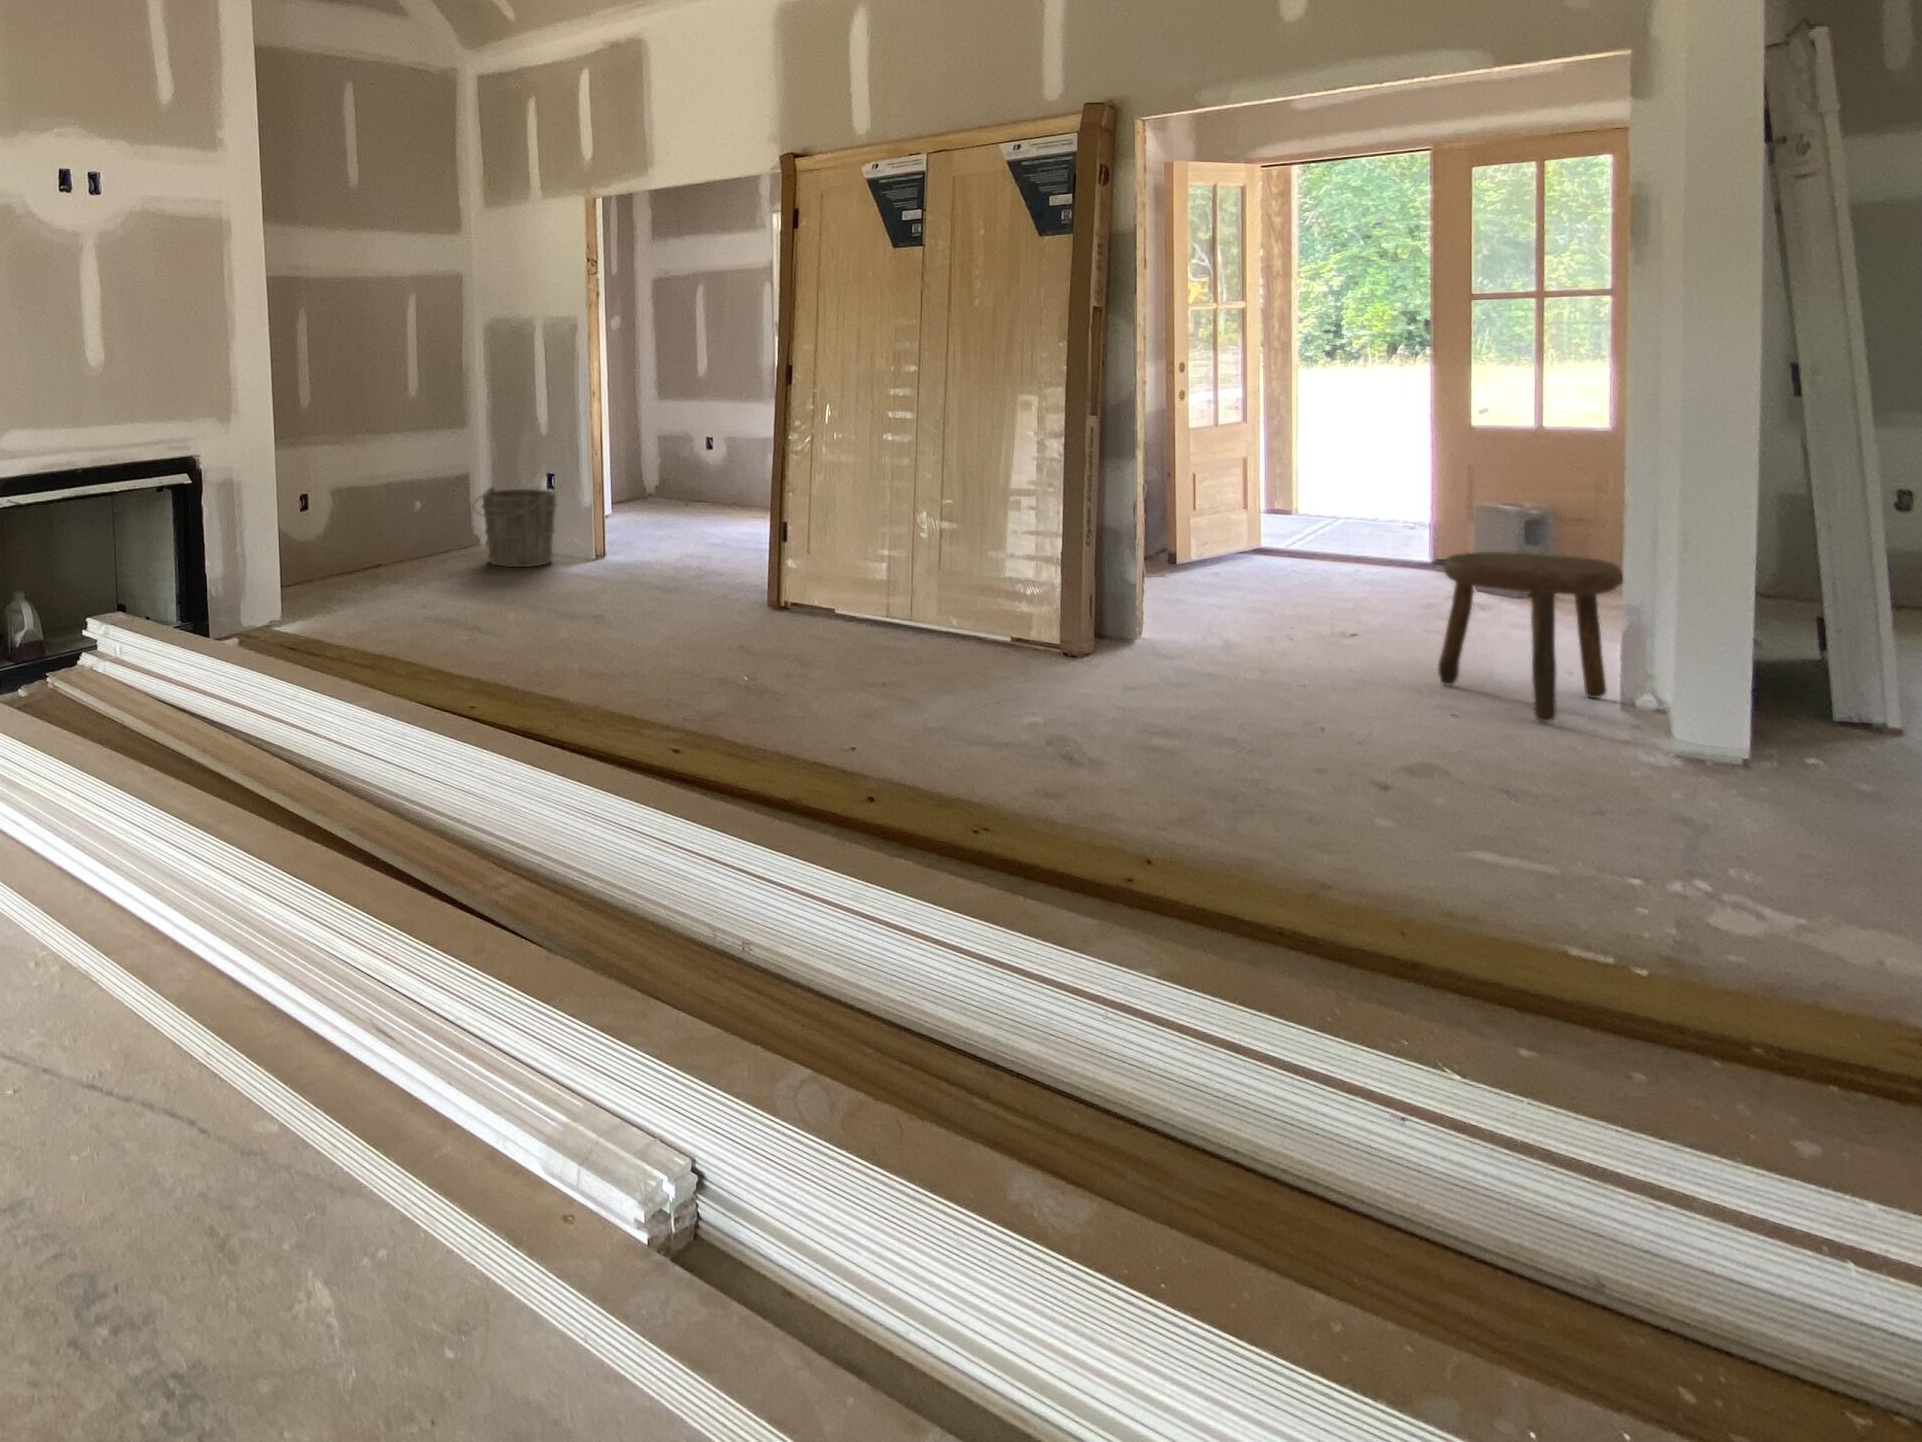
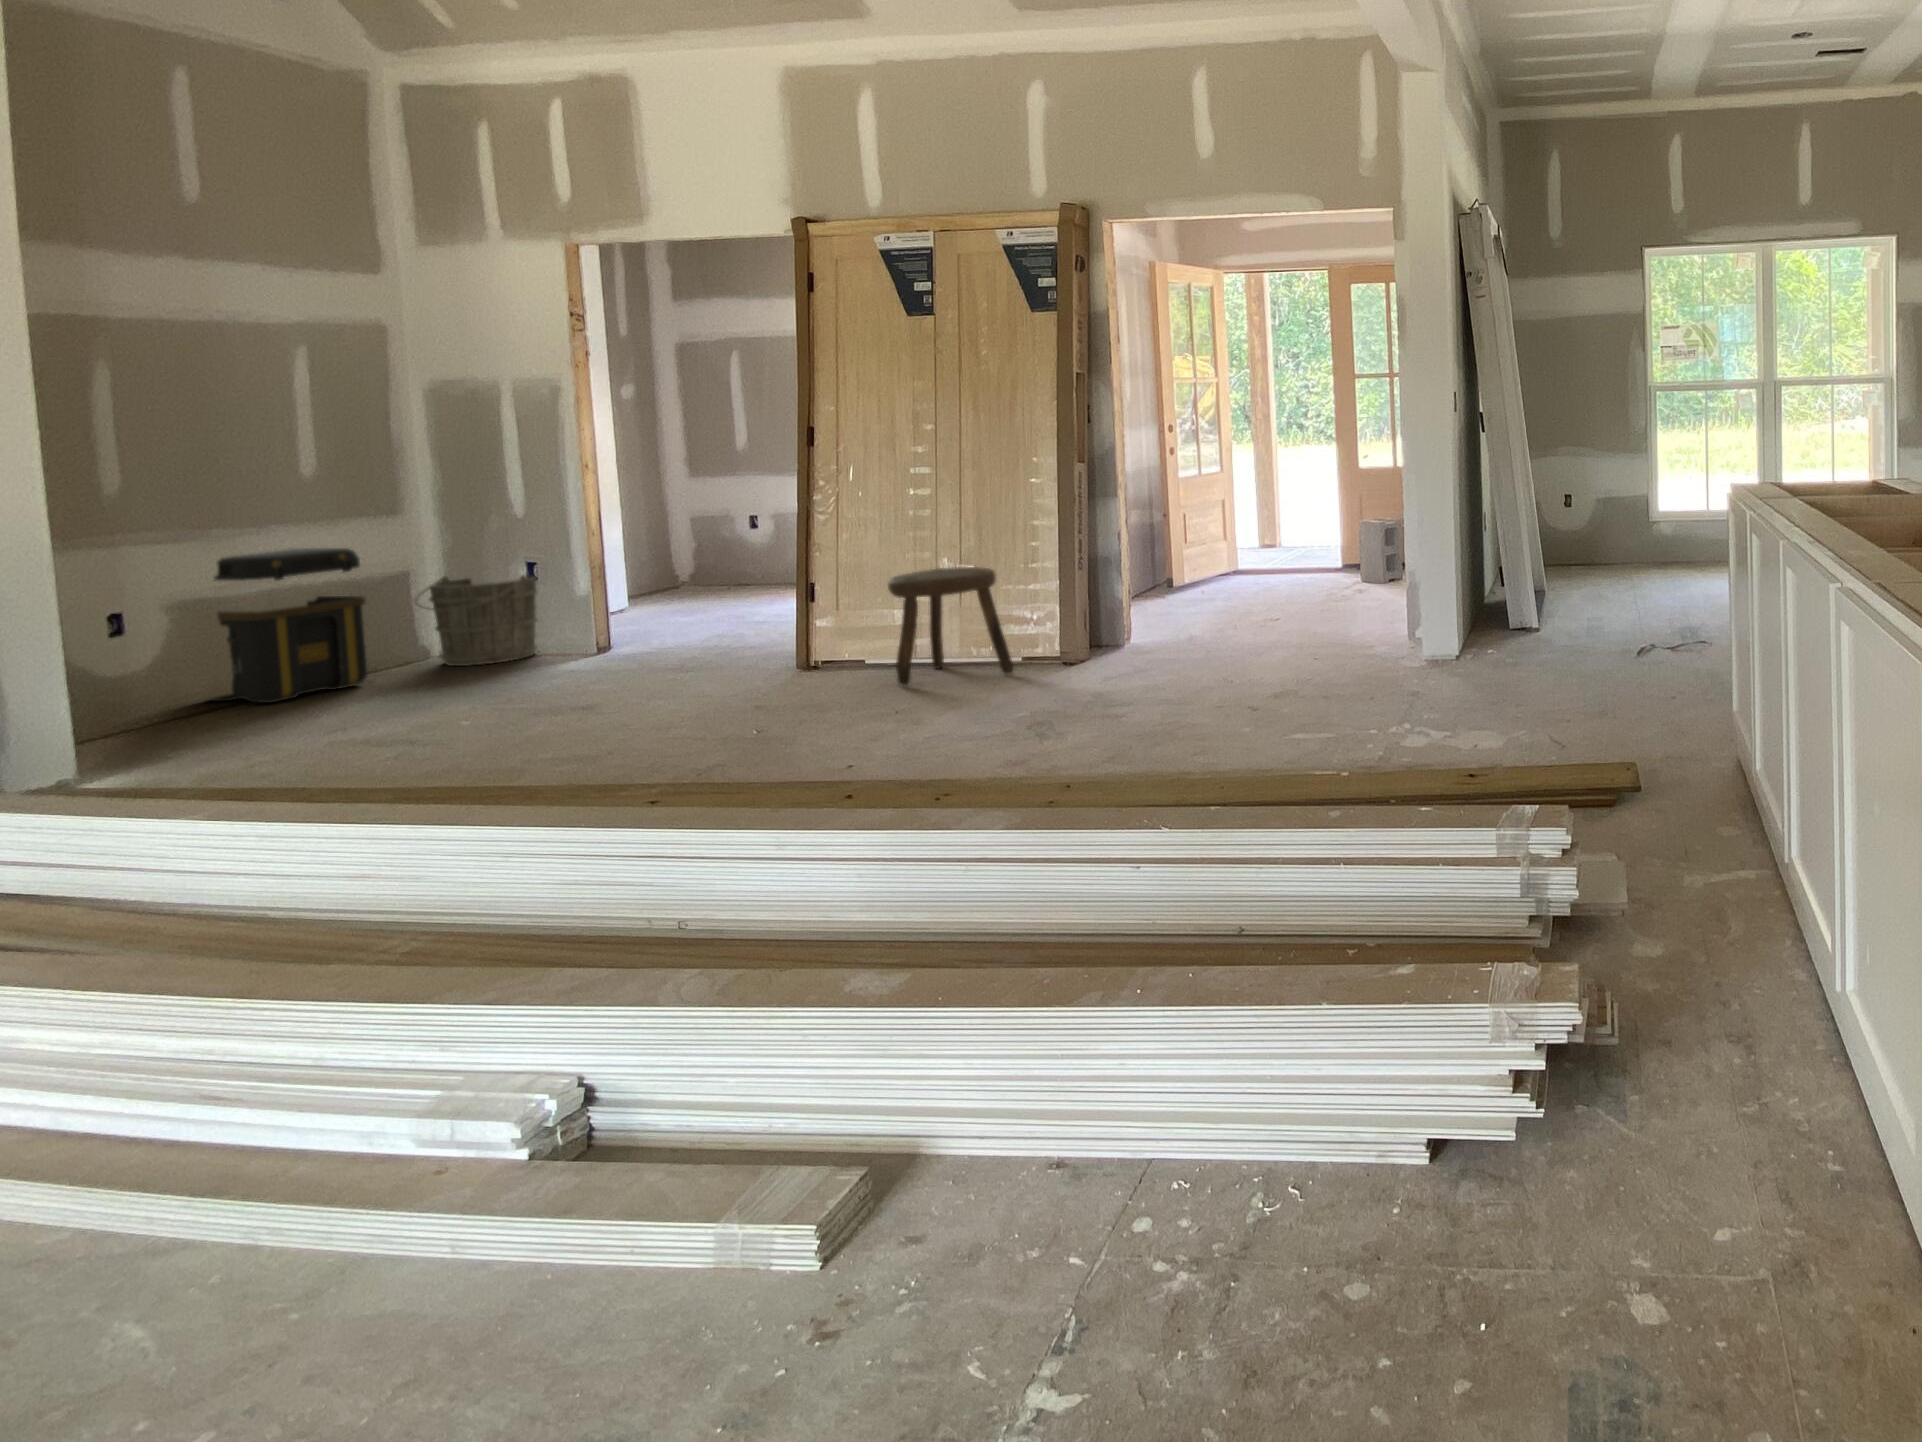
toolbox: none [338,458,444,583] -> present [210,548,368,703]
stool: present [1438,552,1622,722] -> present [888,567,1014,686]

